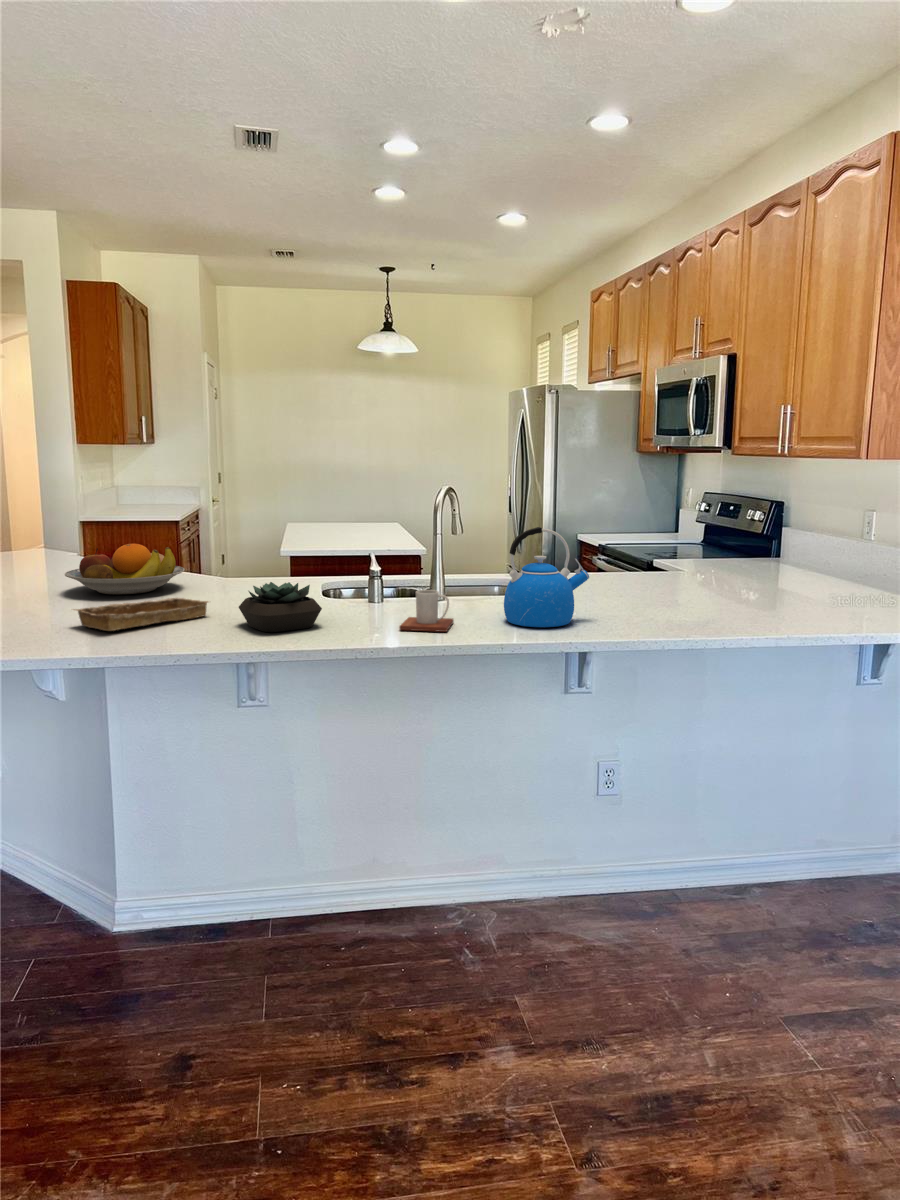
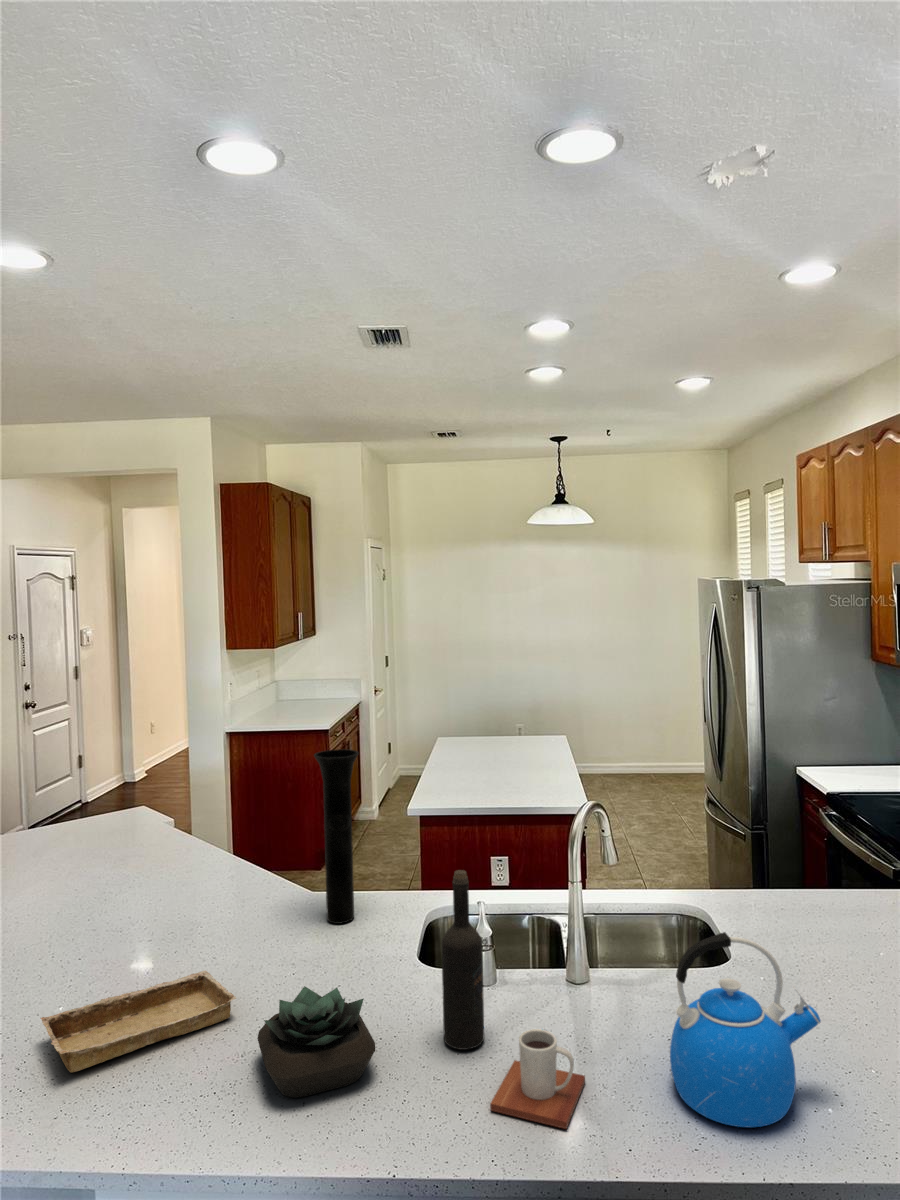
vase: none [238,462,273,589] -> present [314,749,359,924]
wine bottle: none [359,505,386,618] -> present [441,870,484,1050]
fruit bowl: present [65,544,185,594] -> none [99,852,250,931]

